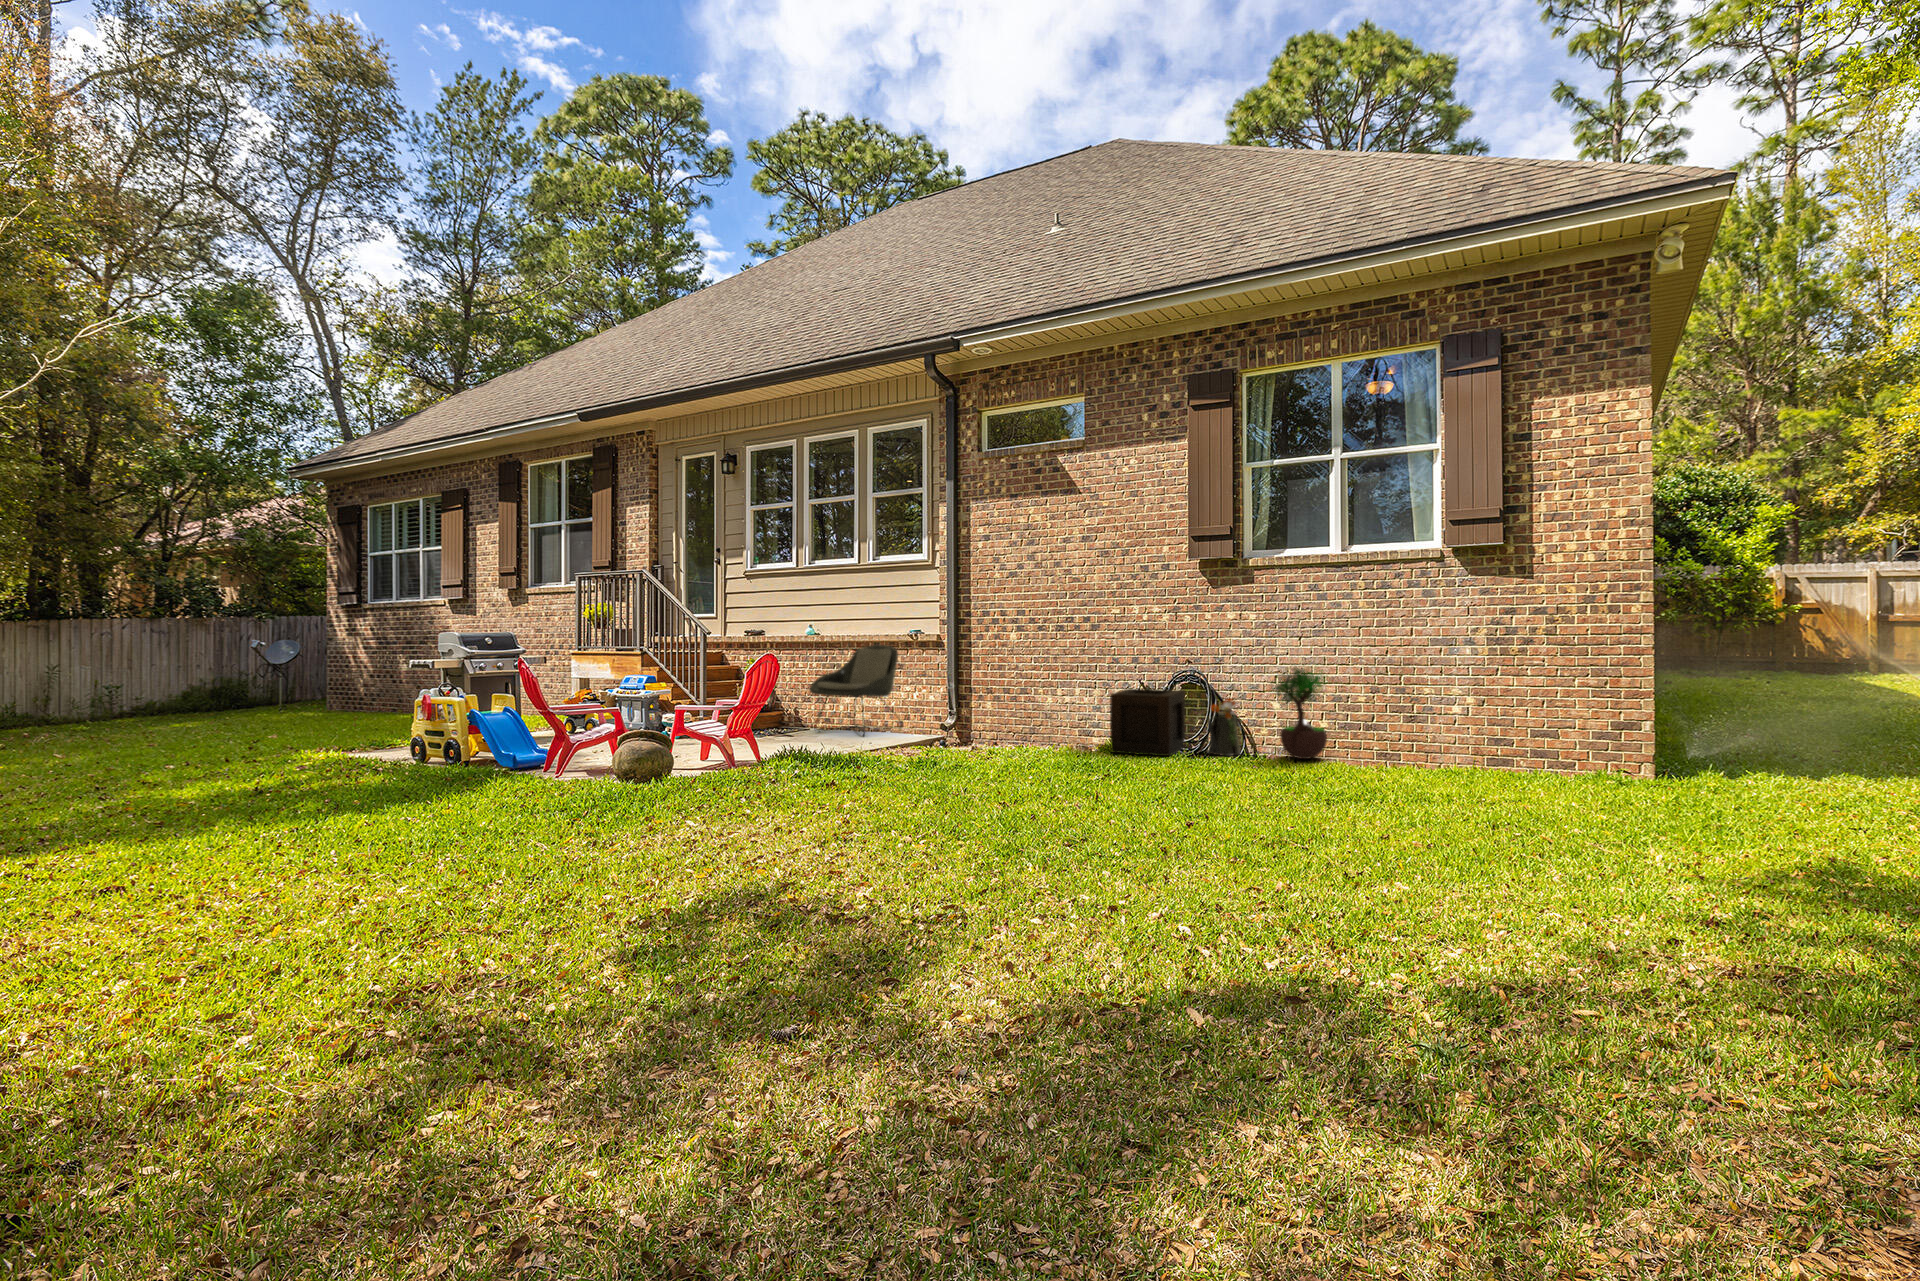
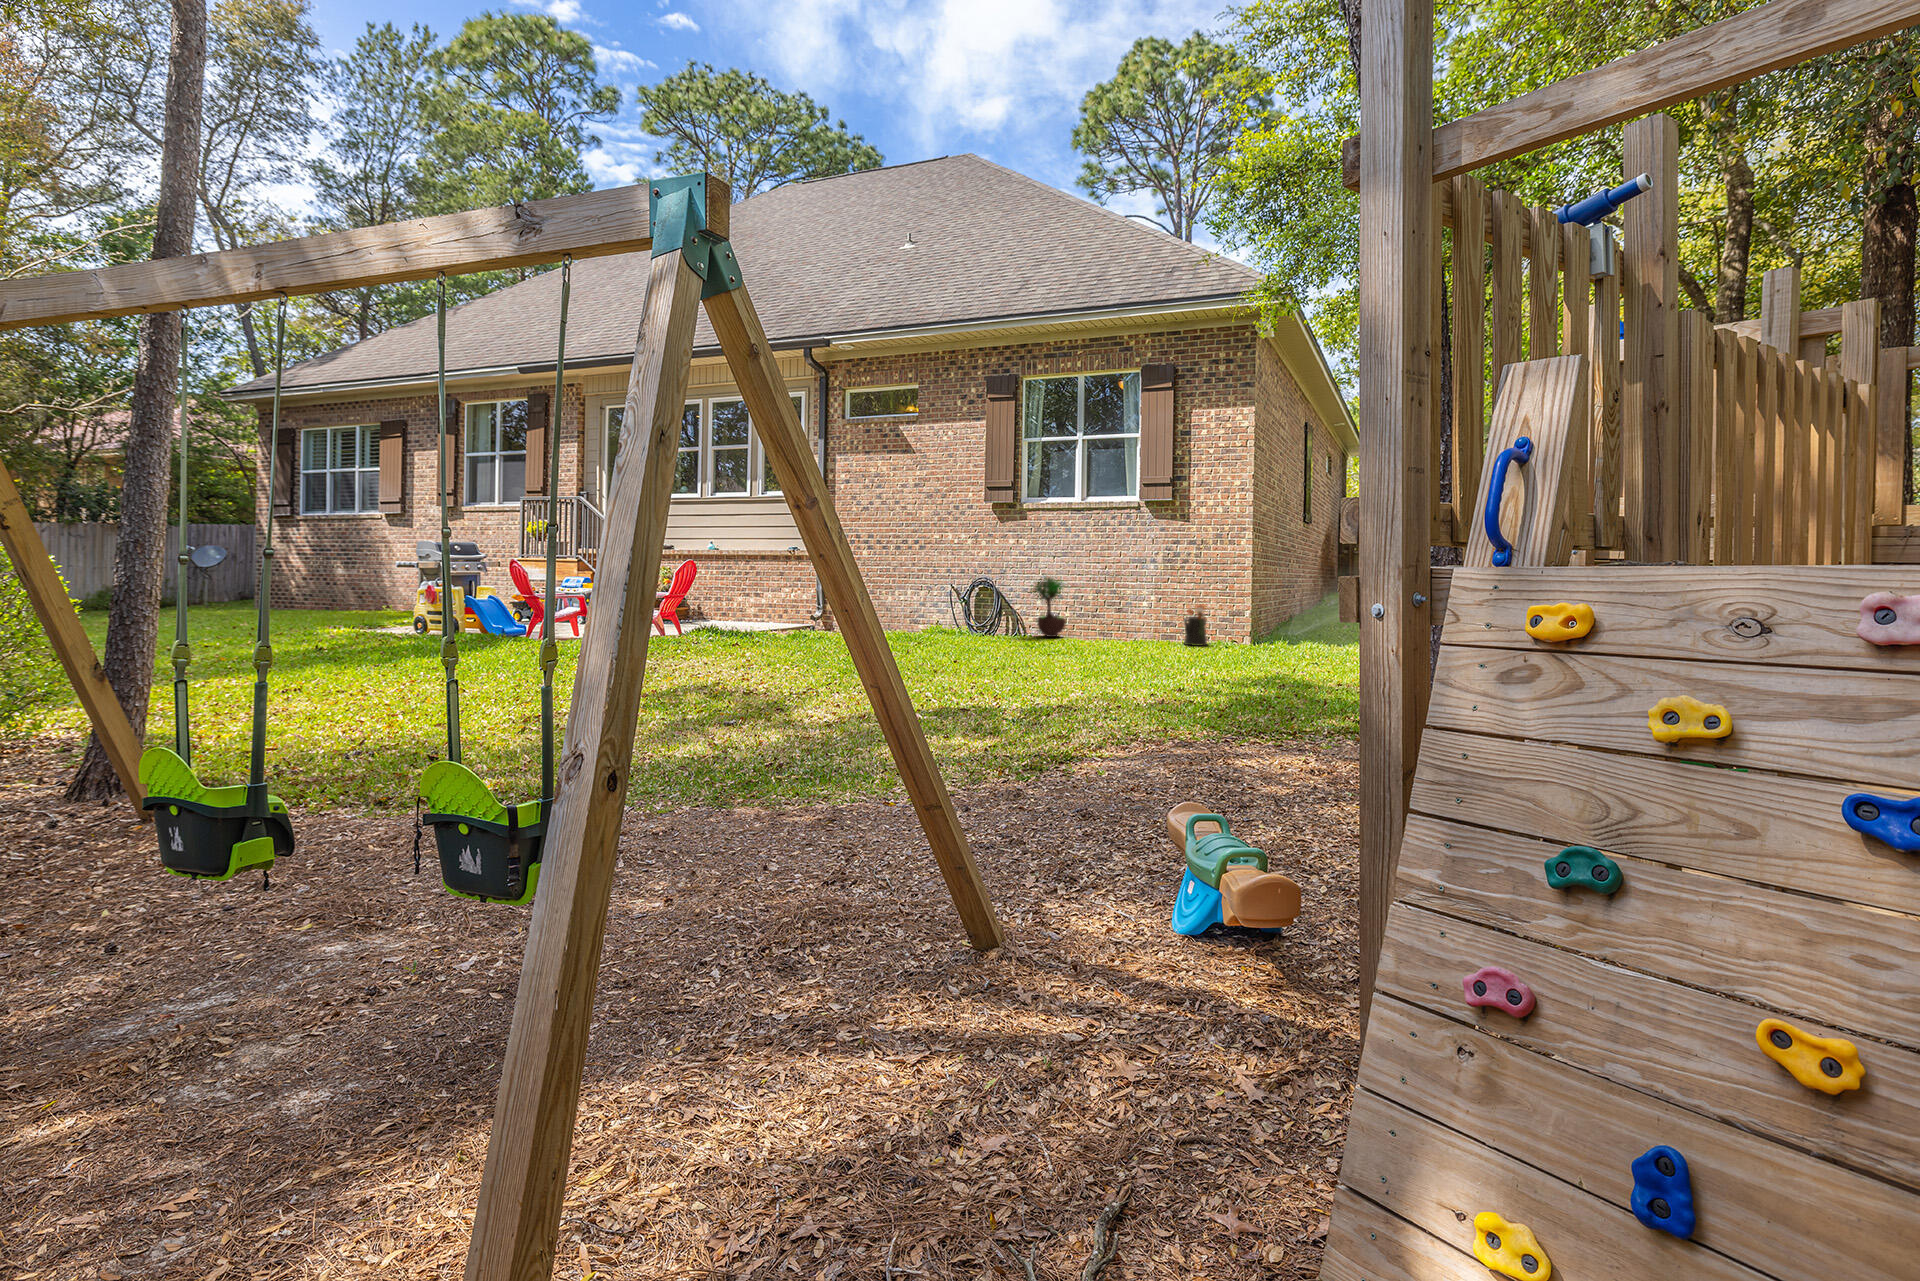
lounge chair: present [809,645,903,735] -> none [714,559,785,624]
wooden crate: present [1110,689,1185,756] -> none [928,591,981,635]
watering can: present [1208,698,1240,756] -> present [1184,604,1207,646]

